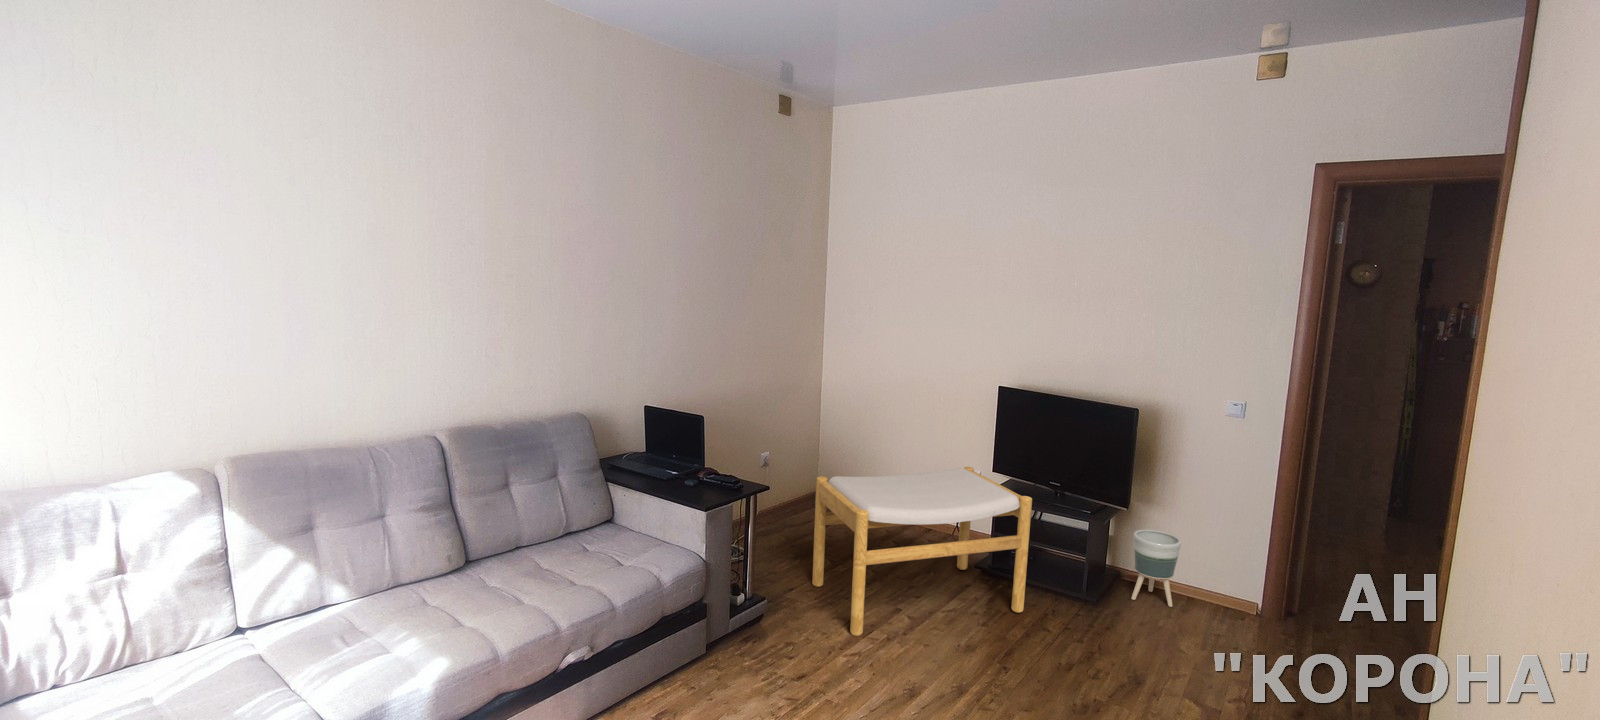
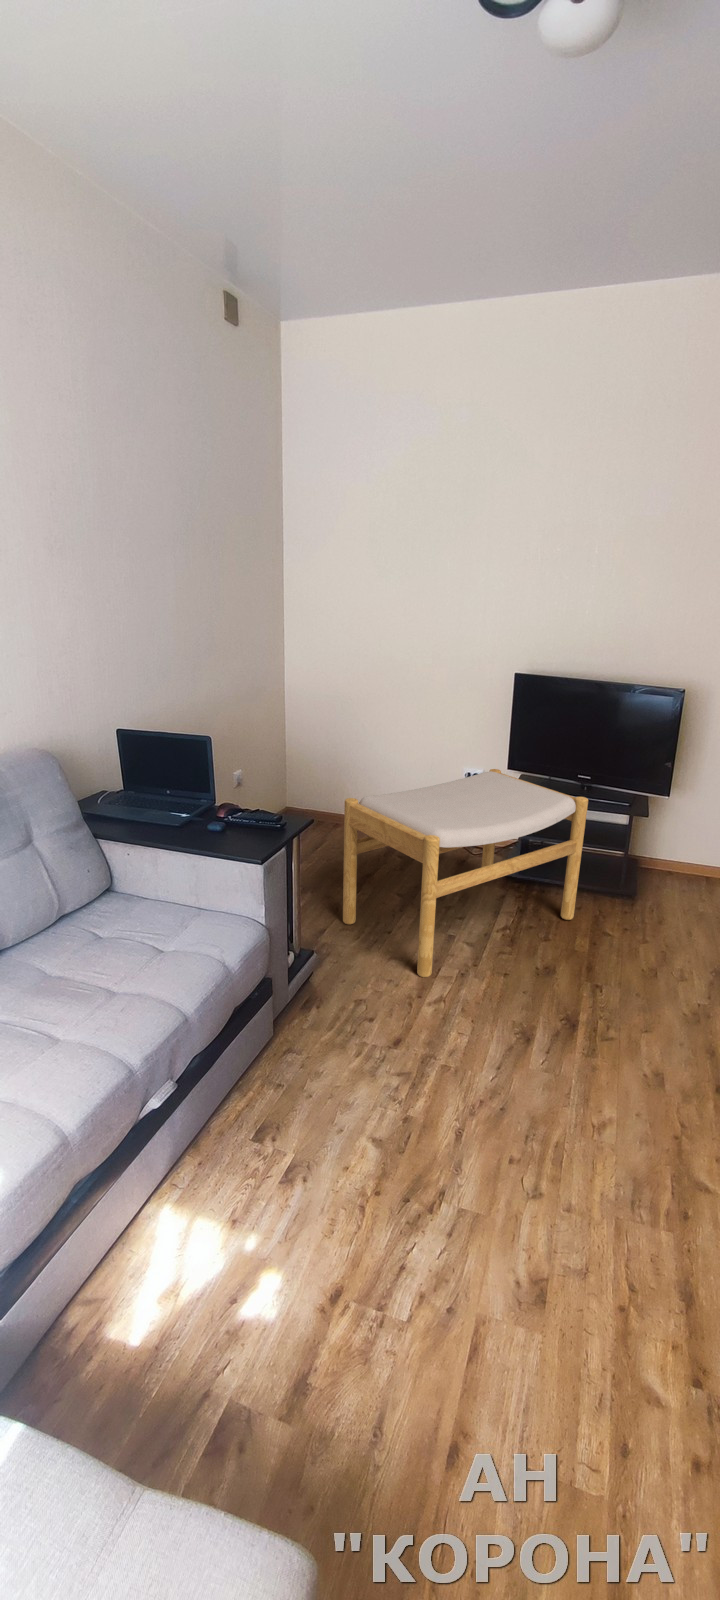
planter: present [1131,530,1181,607] -> none [657,816,708,890]

